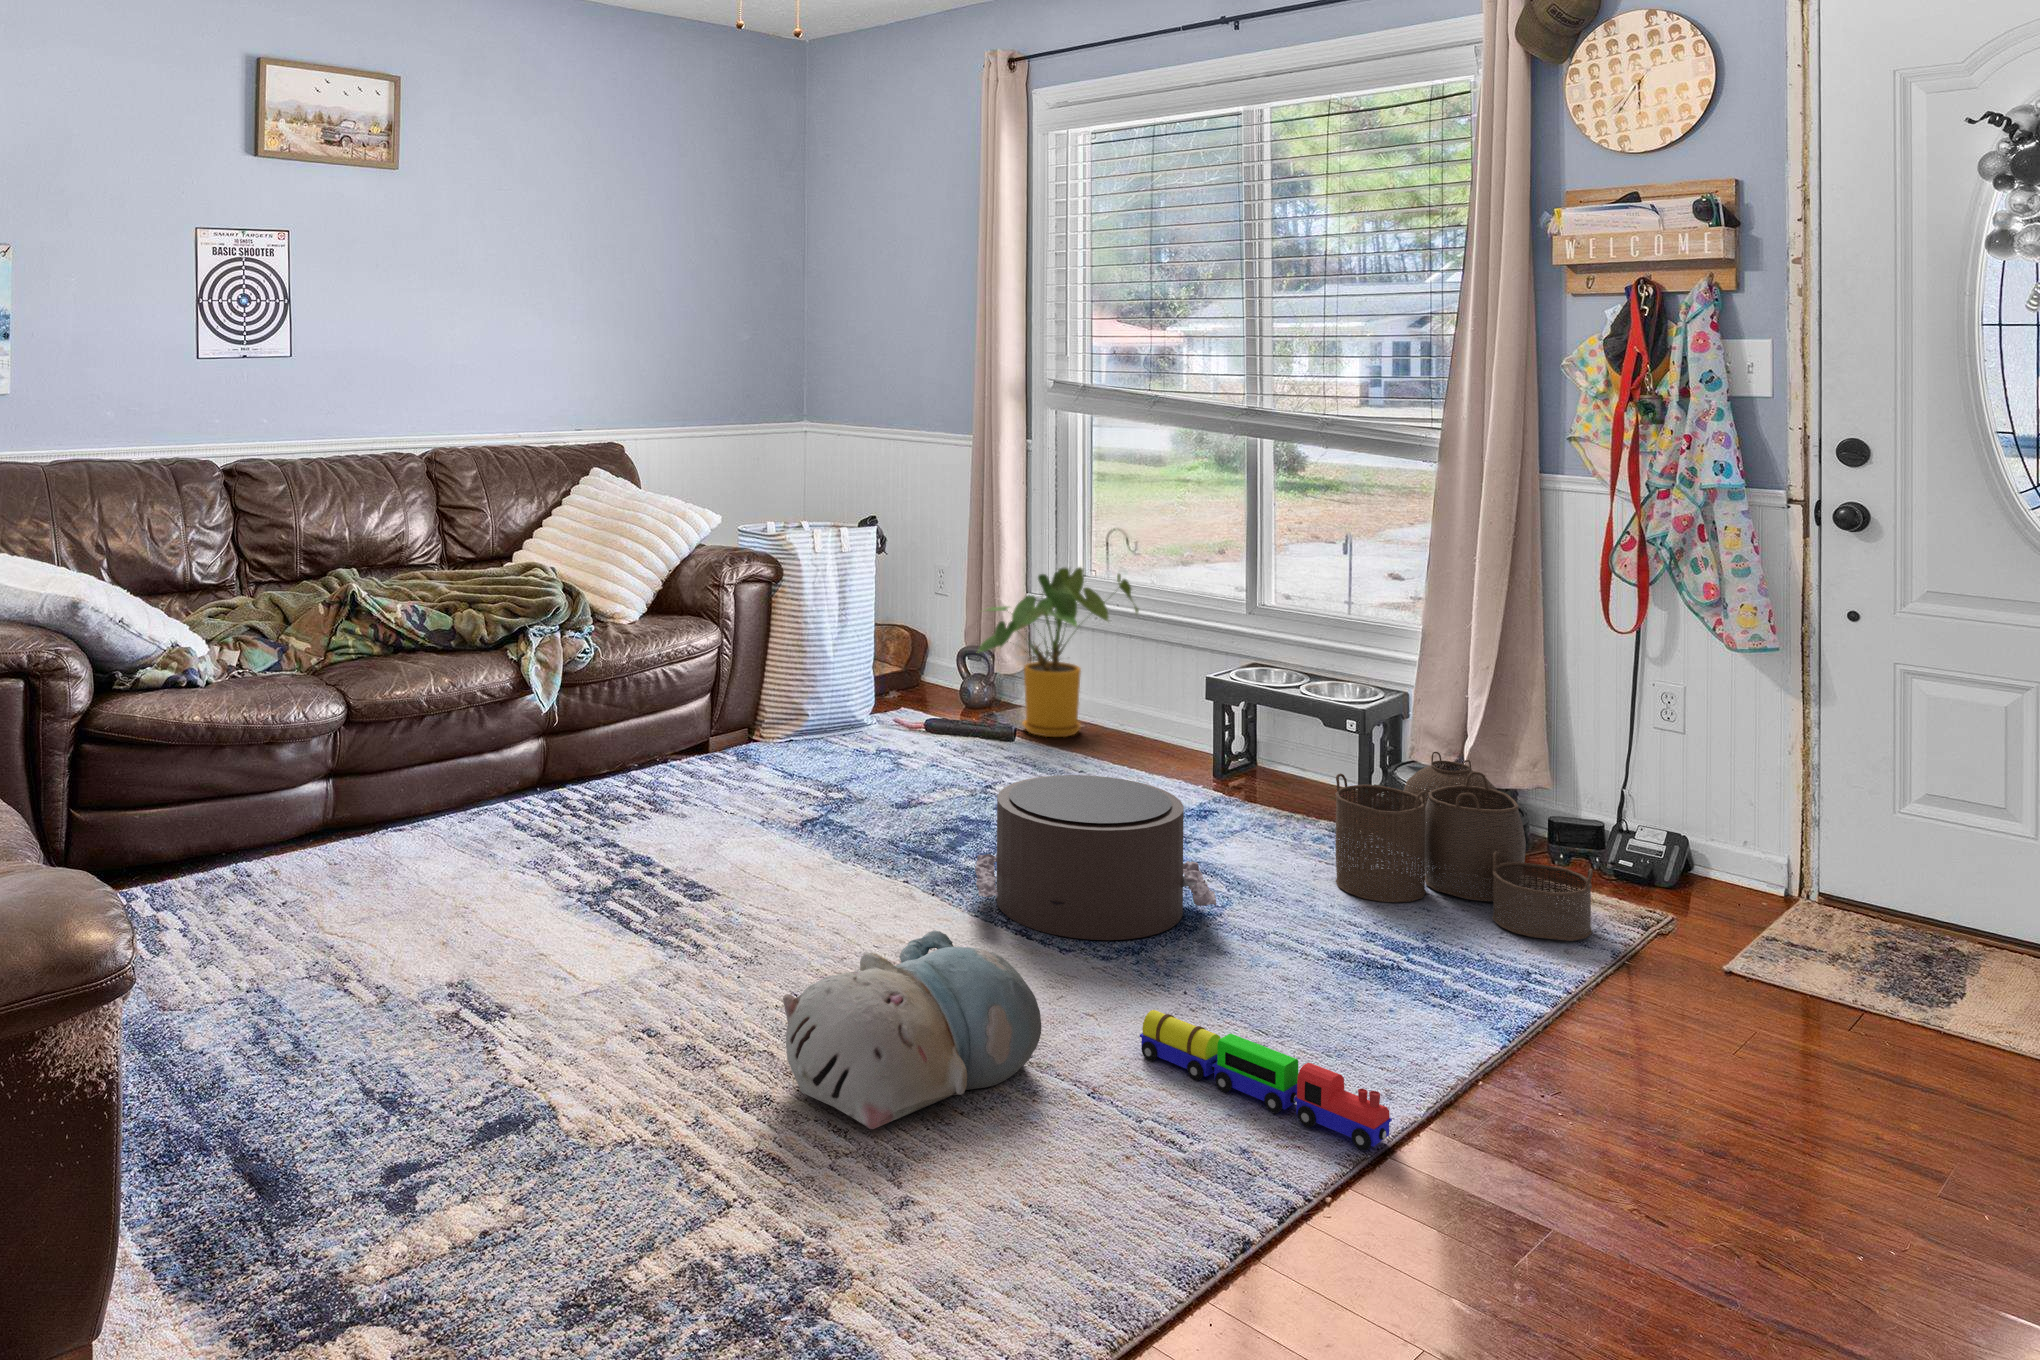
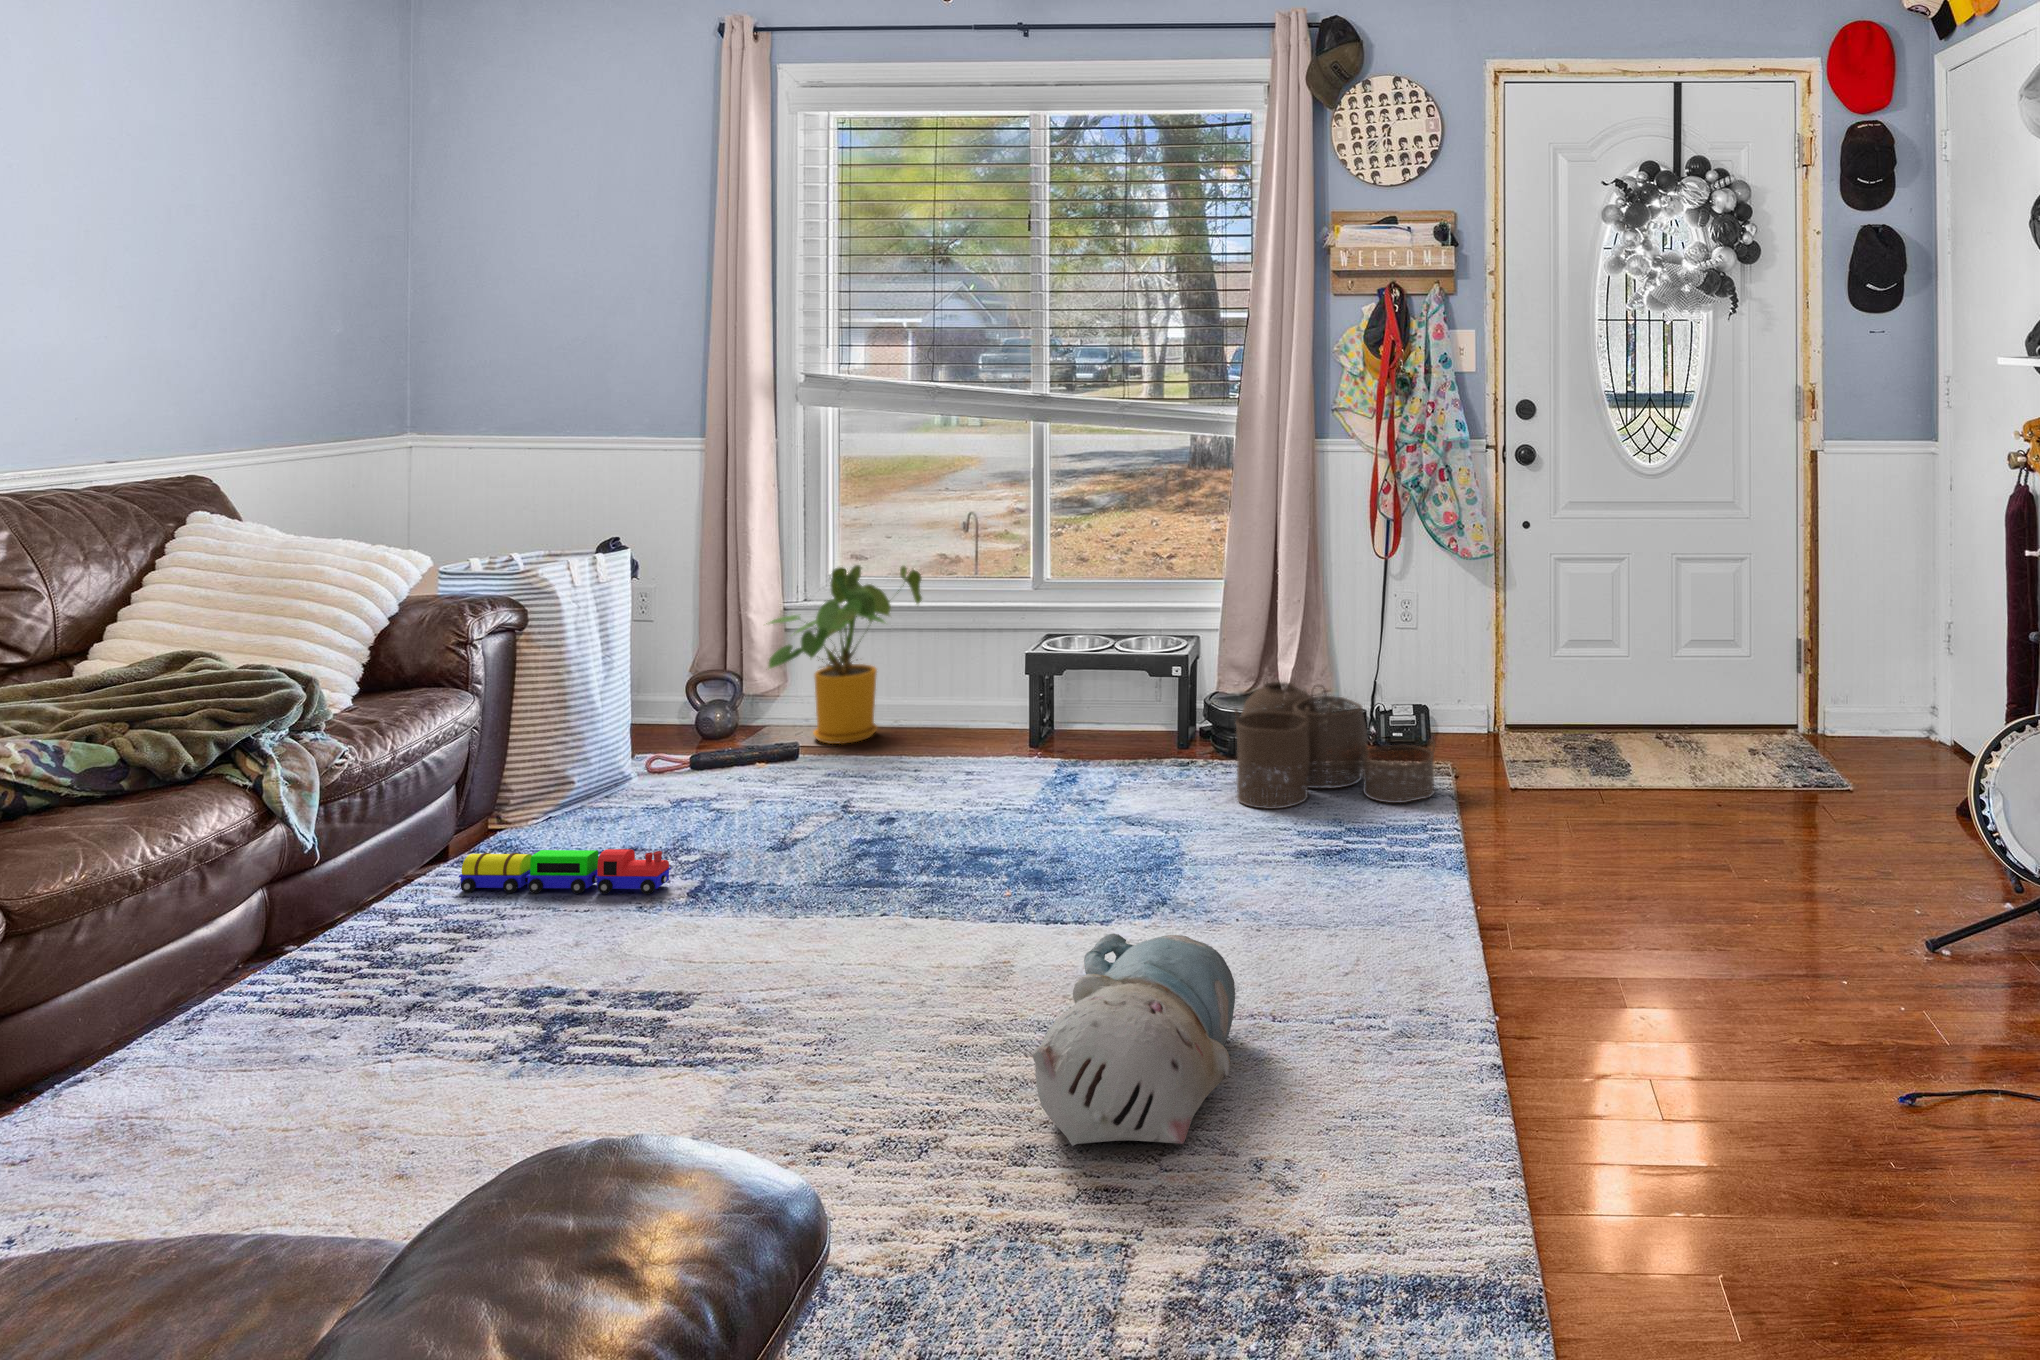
pouf: present [975,775,1216,940] -> none [968,753,1218,917]
toy train: present [1140,1010,1392,1150] -> present [459,849,671,894]

